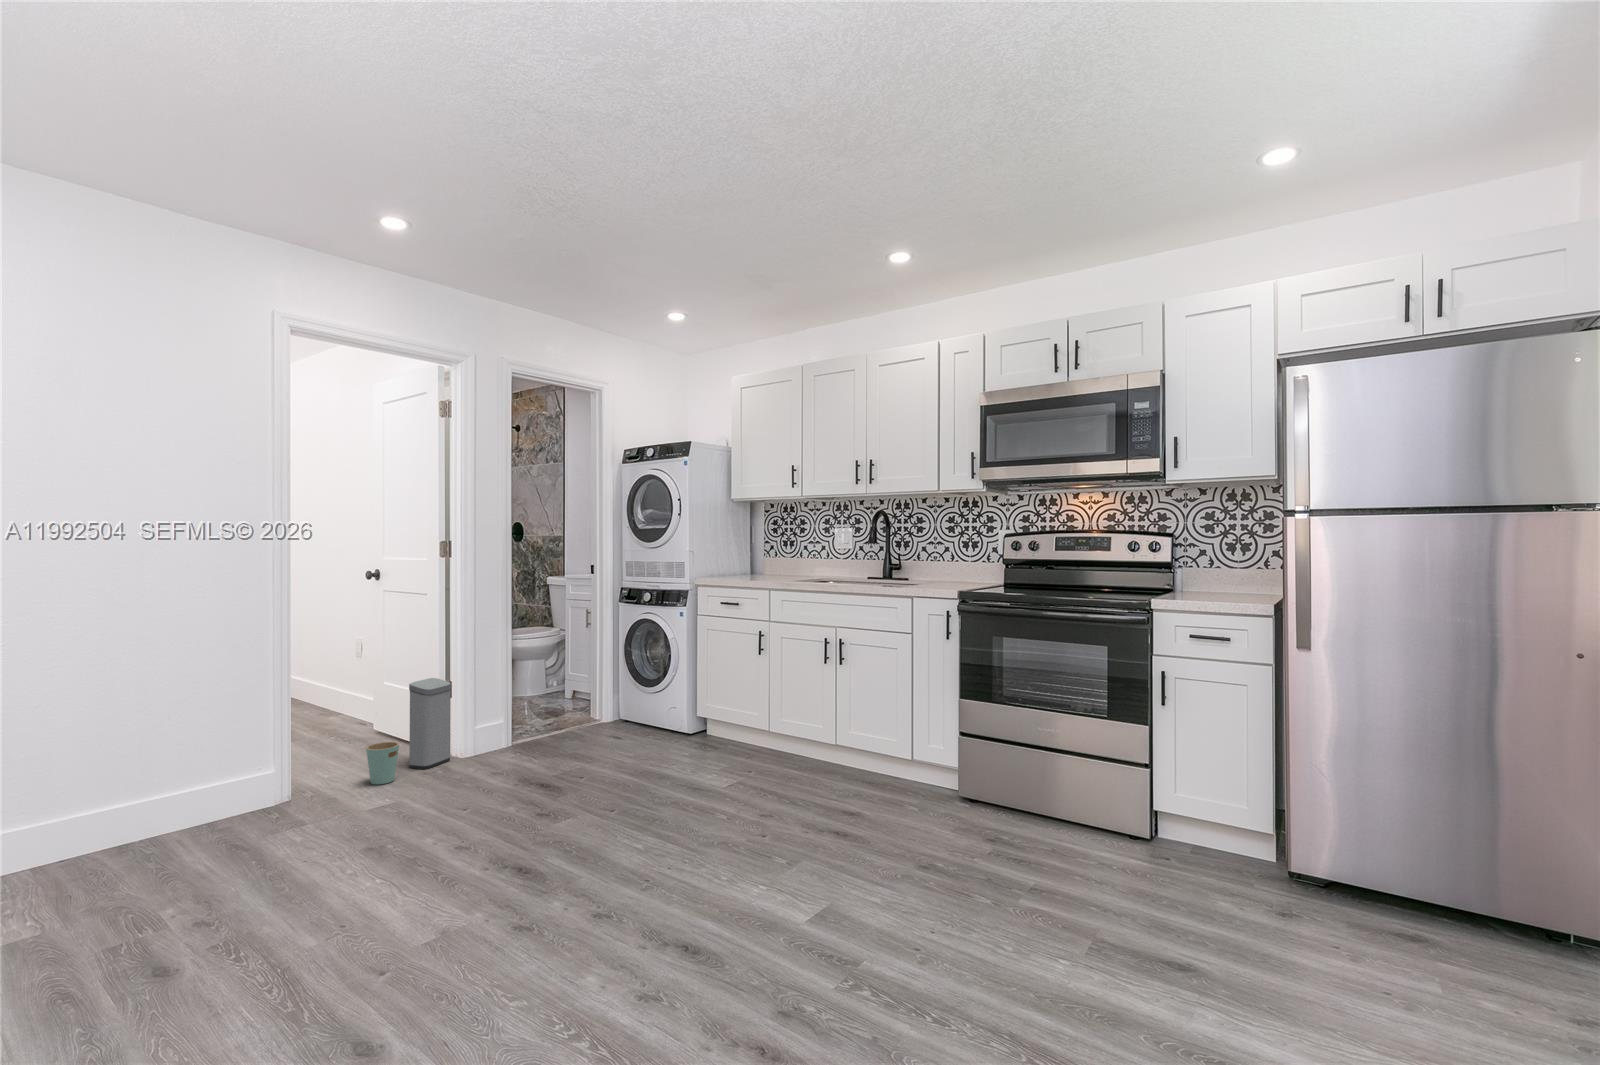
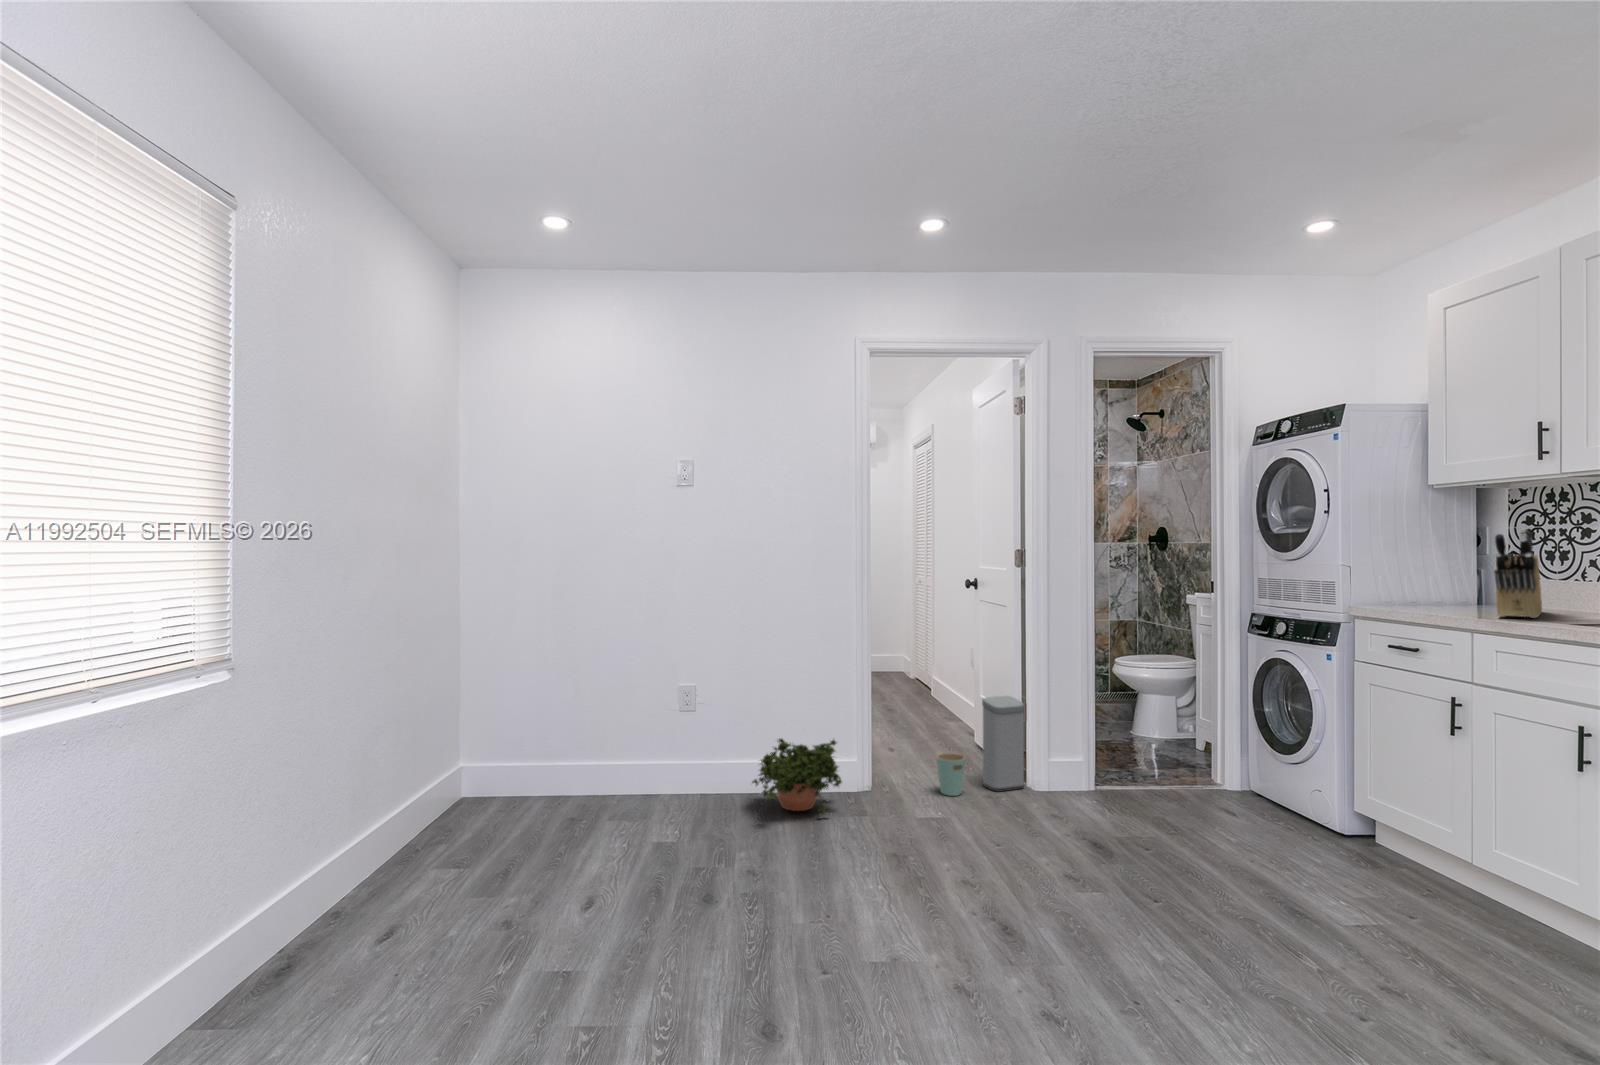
knife block: none [769,527,792,580] -> present [1494,529,1542,618]
potted plant: none [132,752,274,848] -> present [752,739,842,811]

